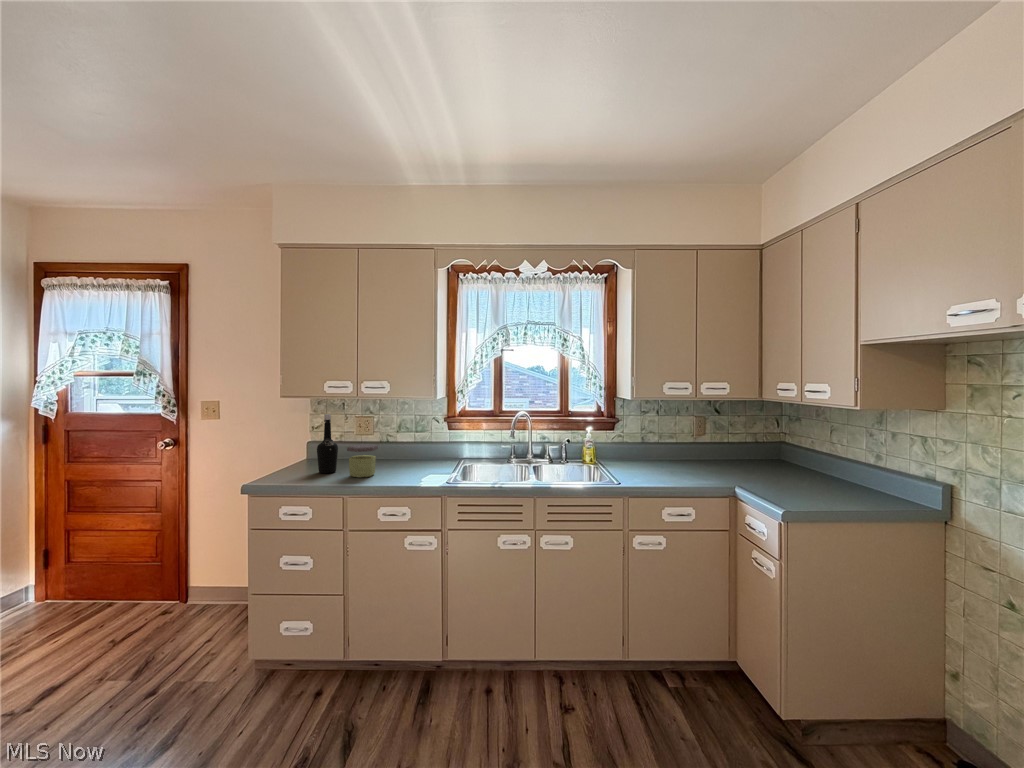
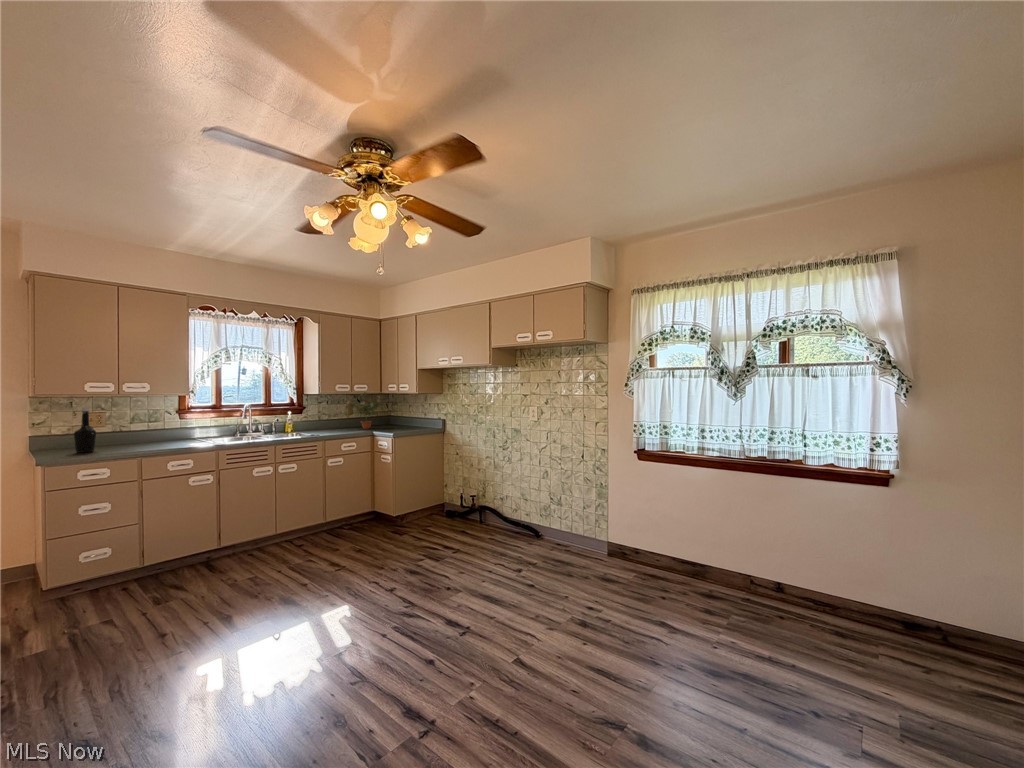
potted plant: none [683,398,768,474] -> present [345,393,384,429]
jar: present [347,444,378,478] -> none [115,427,142,450]

